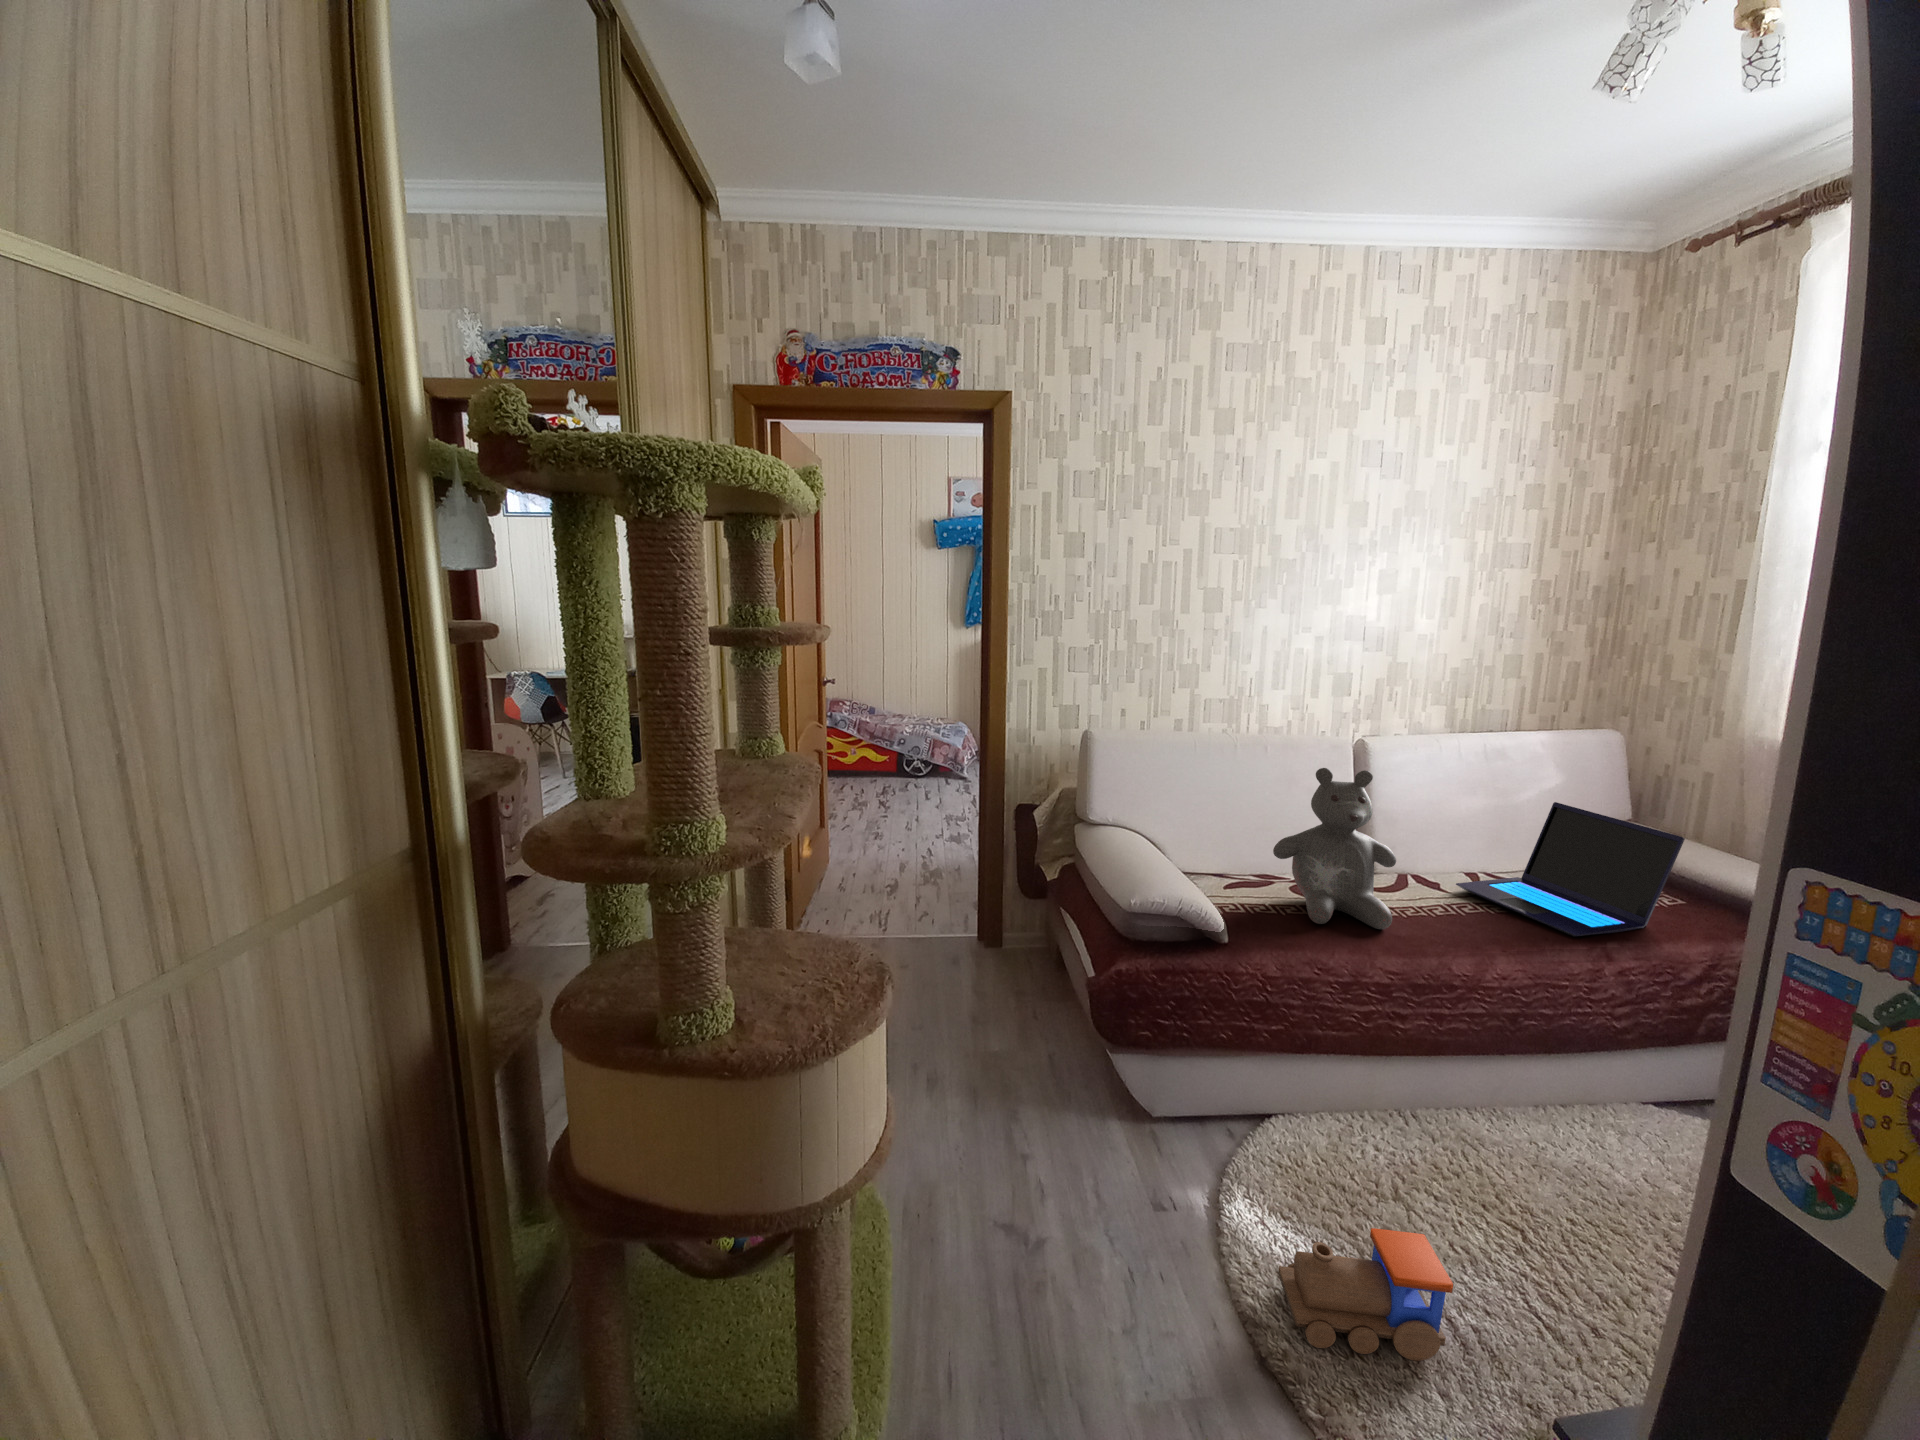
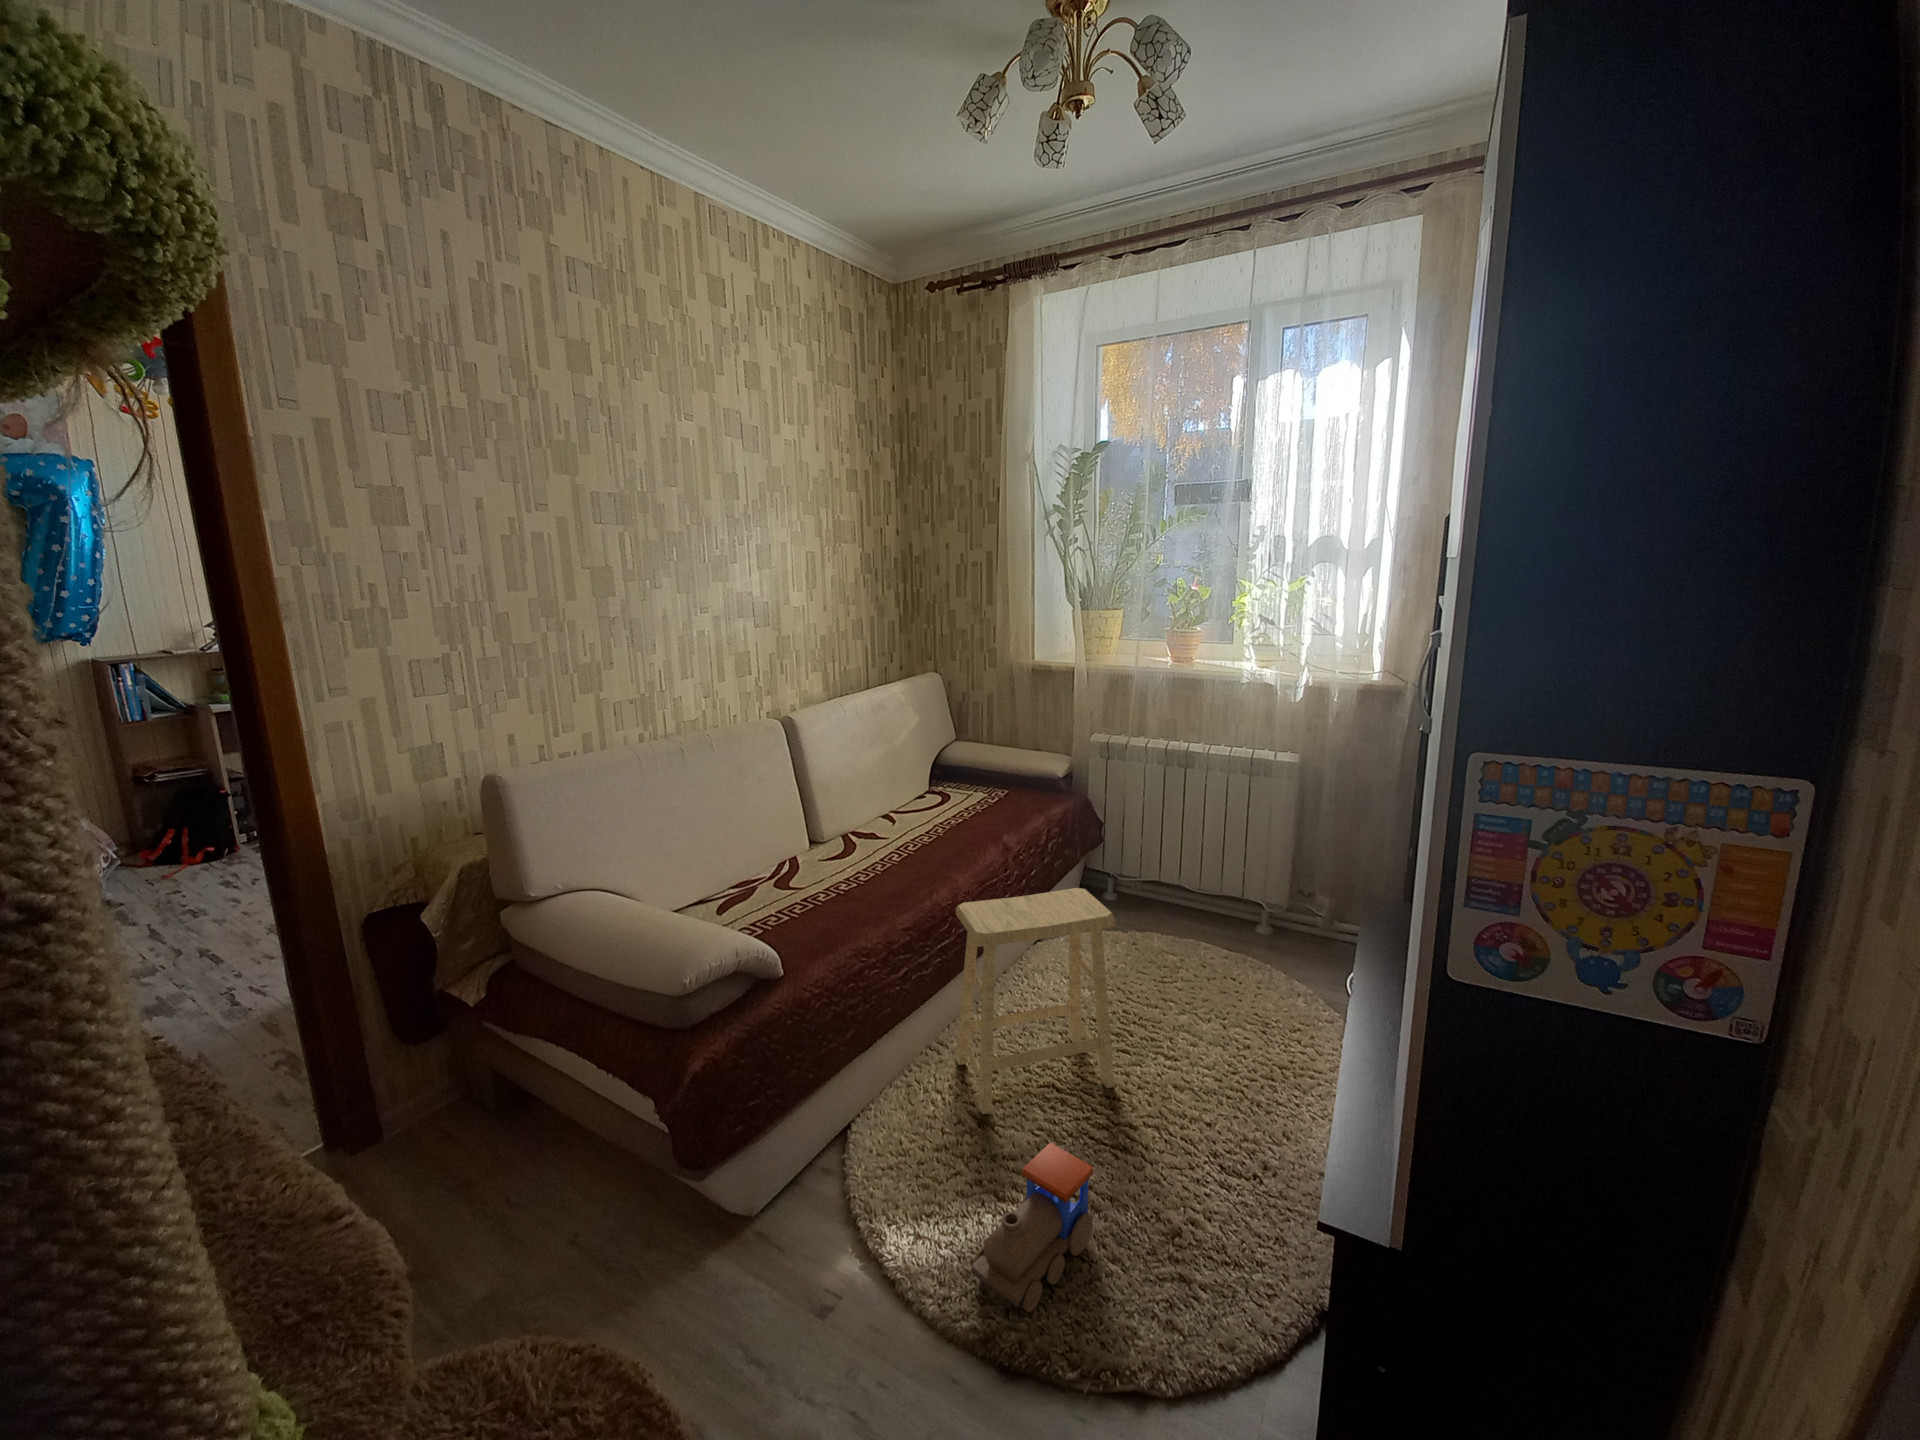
teddy bear: present [1273,768,1396,930] -> none [761,744,886,912]
laptop: present [1456,802,1685,937] -> none [888,735,1017,840]
footstool: none [1405,968,1656,1282] -> present [955,888,1115,1115]

